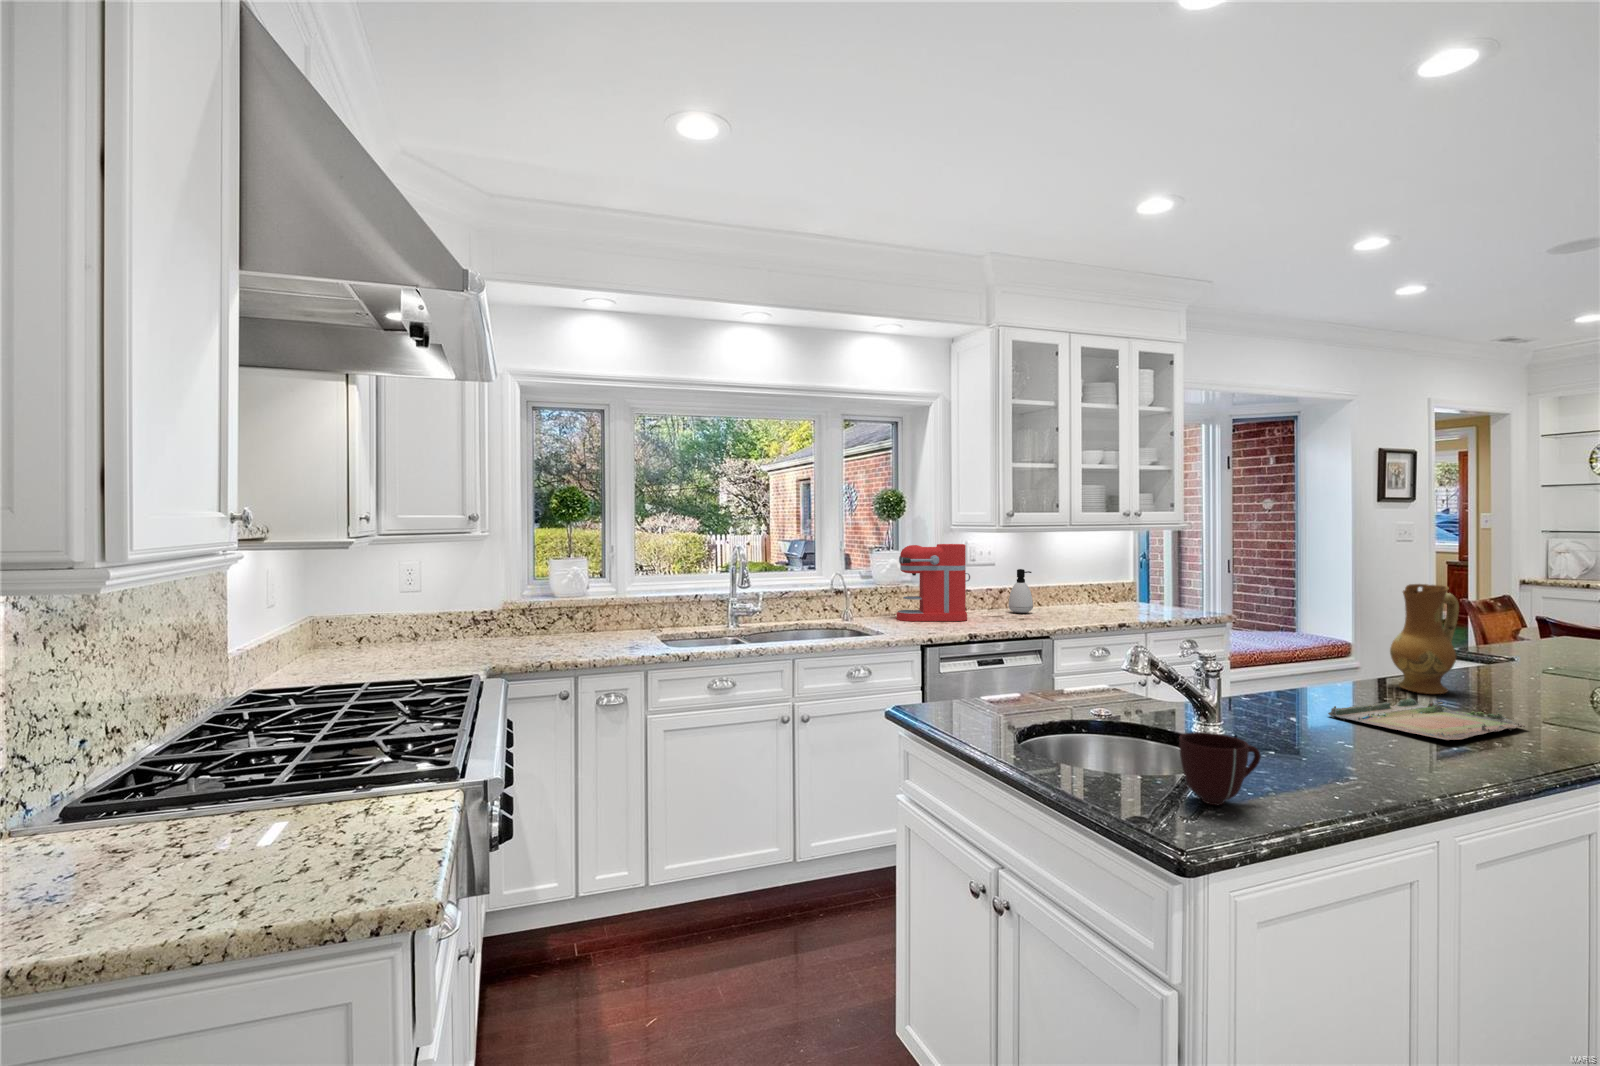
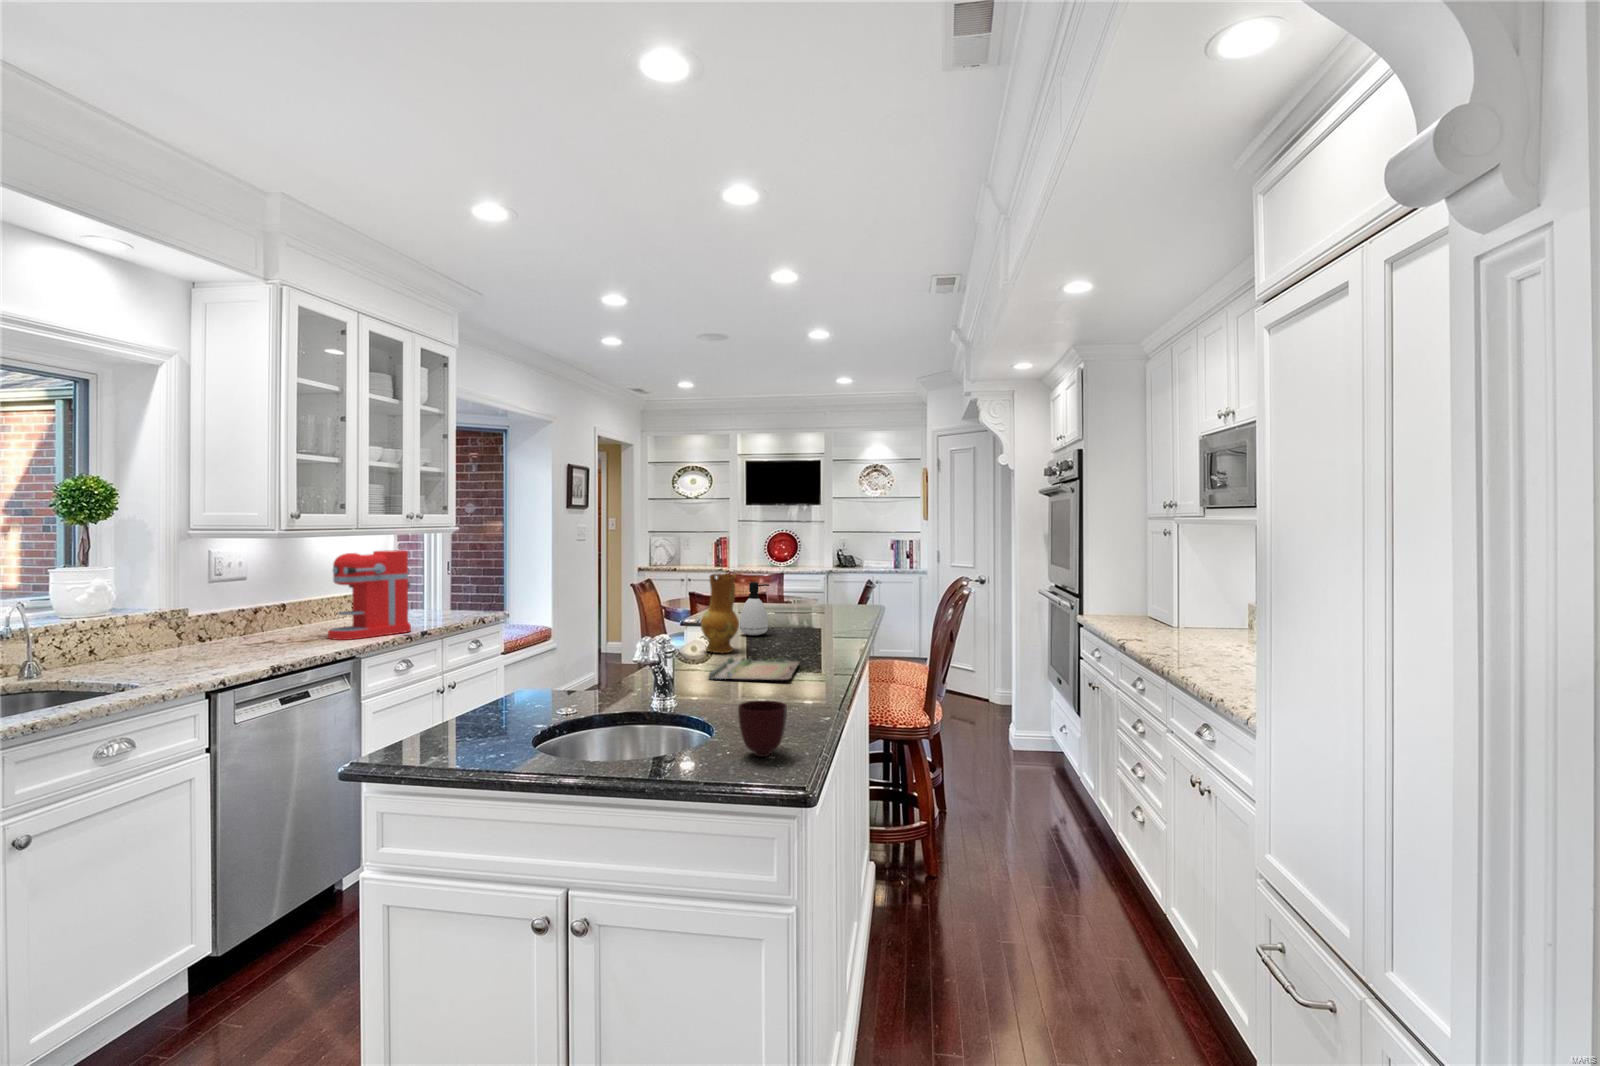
coffee maker: present [897,544,970,621] -> present [328,550,411,640]
soap dispenser: present [1009,569,1033,613] -> present [740,582,769,635]

